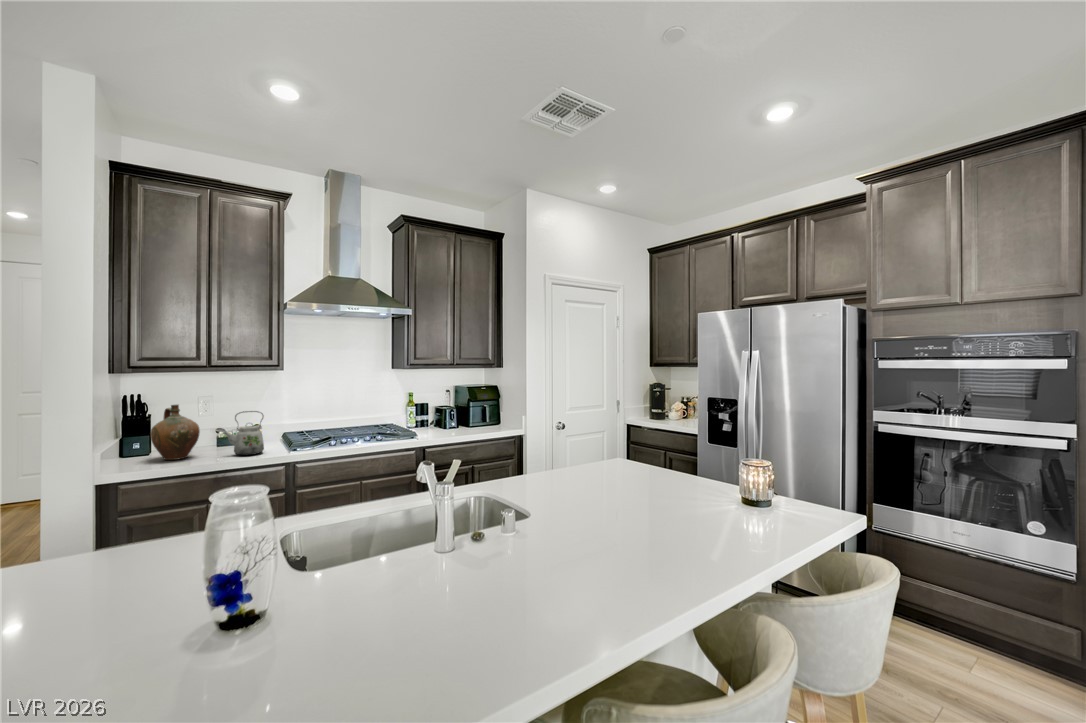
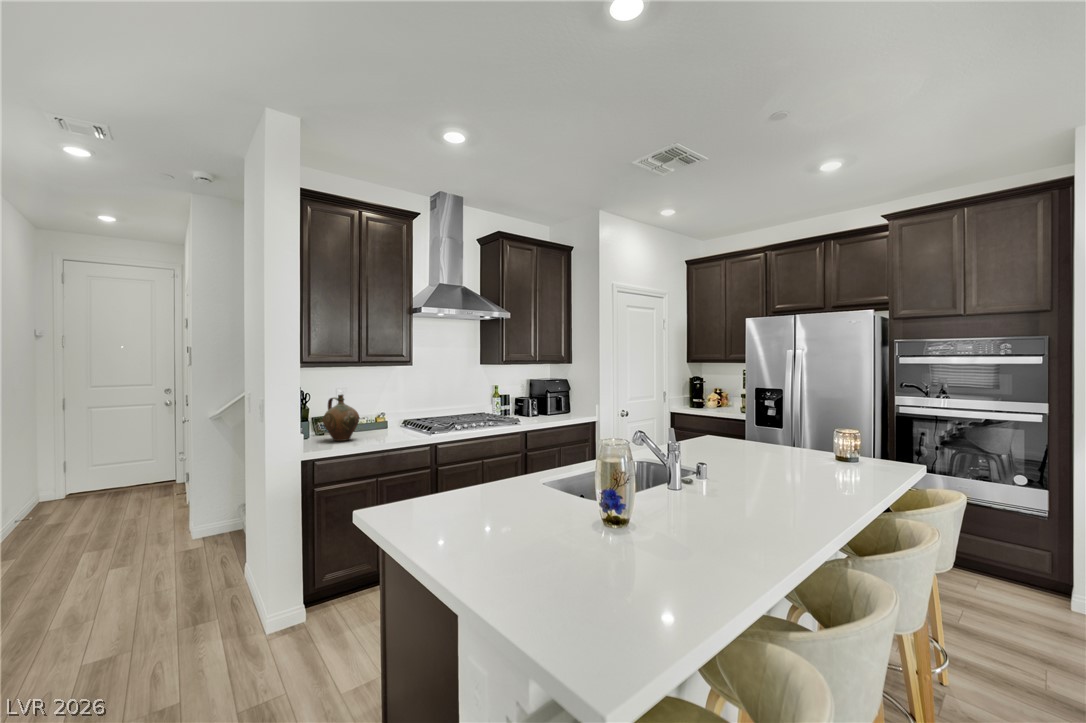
kettle: present [223,411,264,456] -> none [377,400,407,437]

